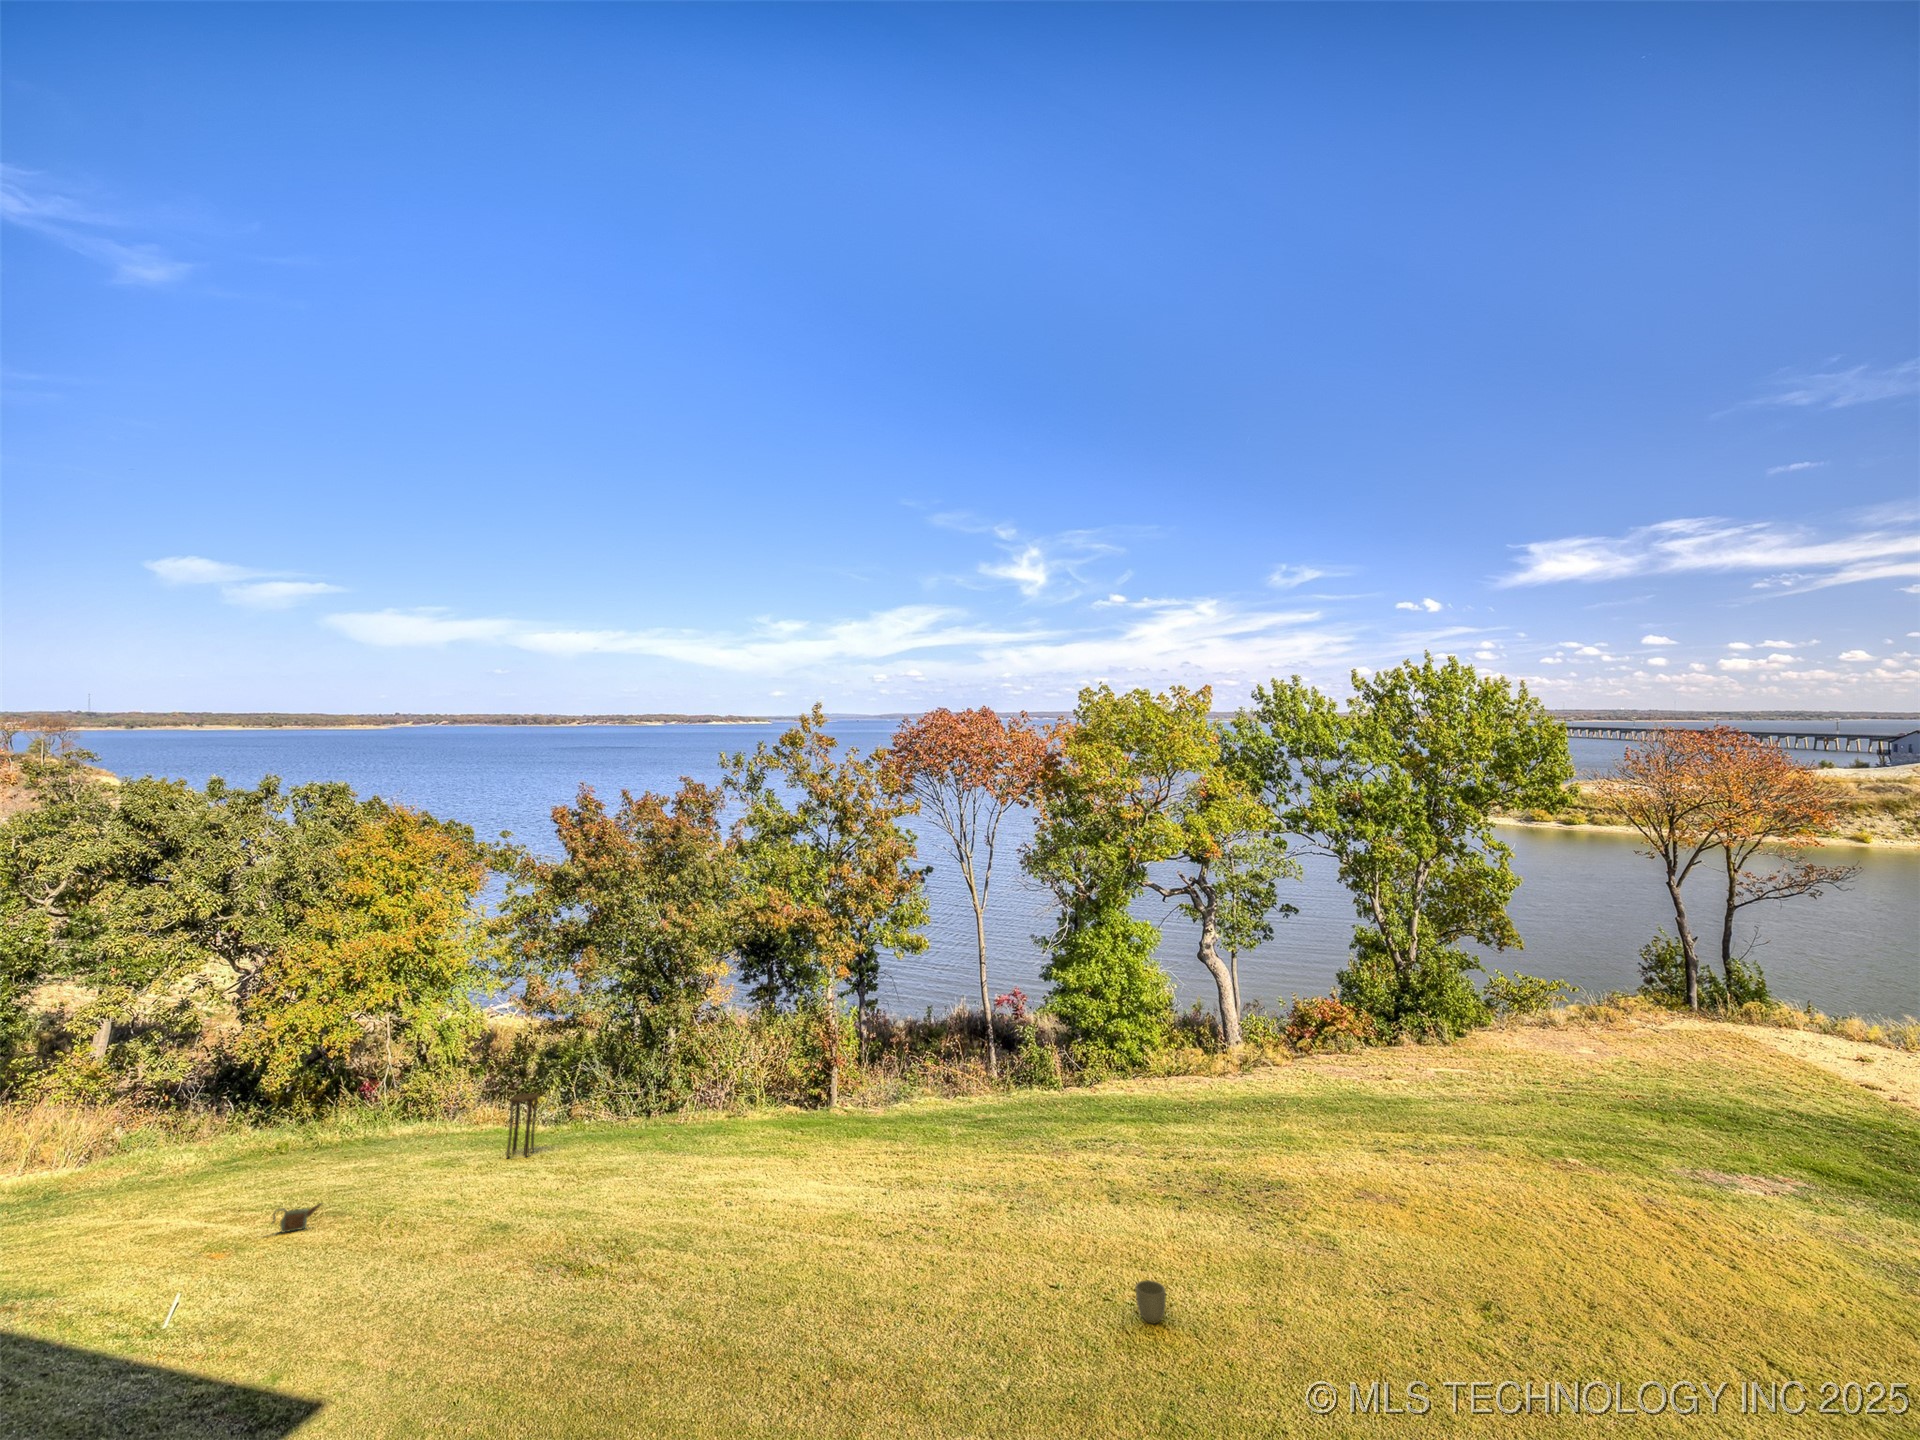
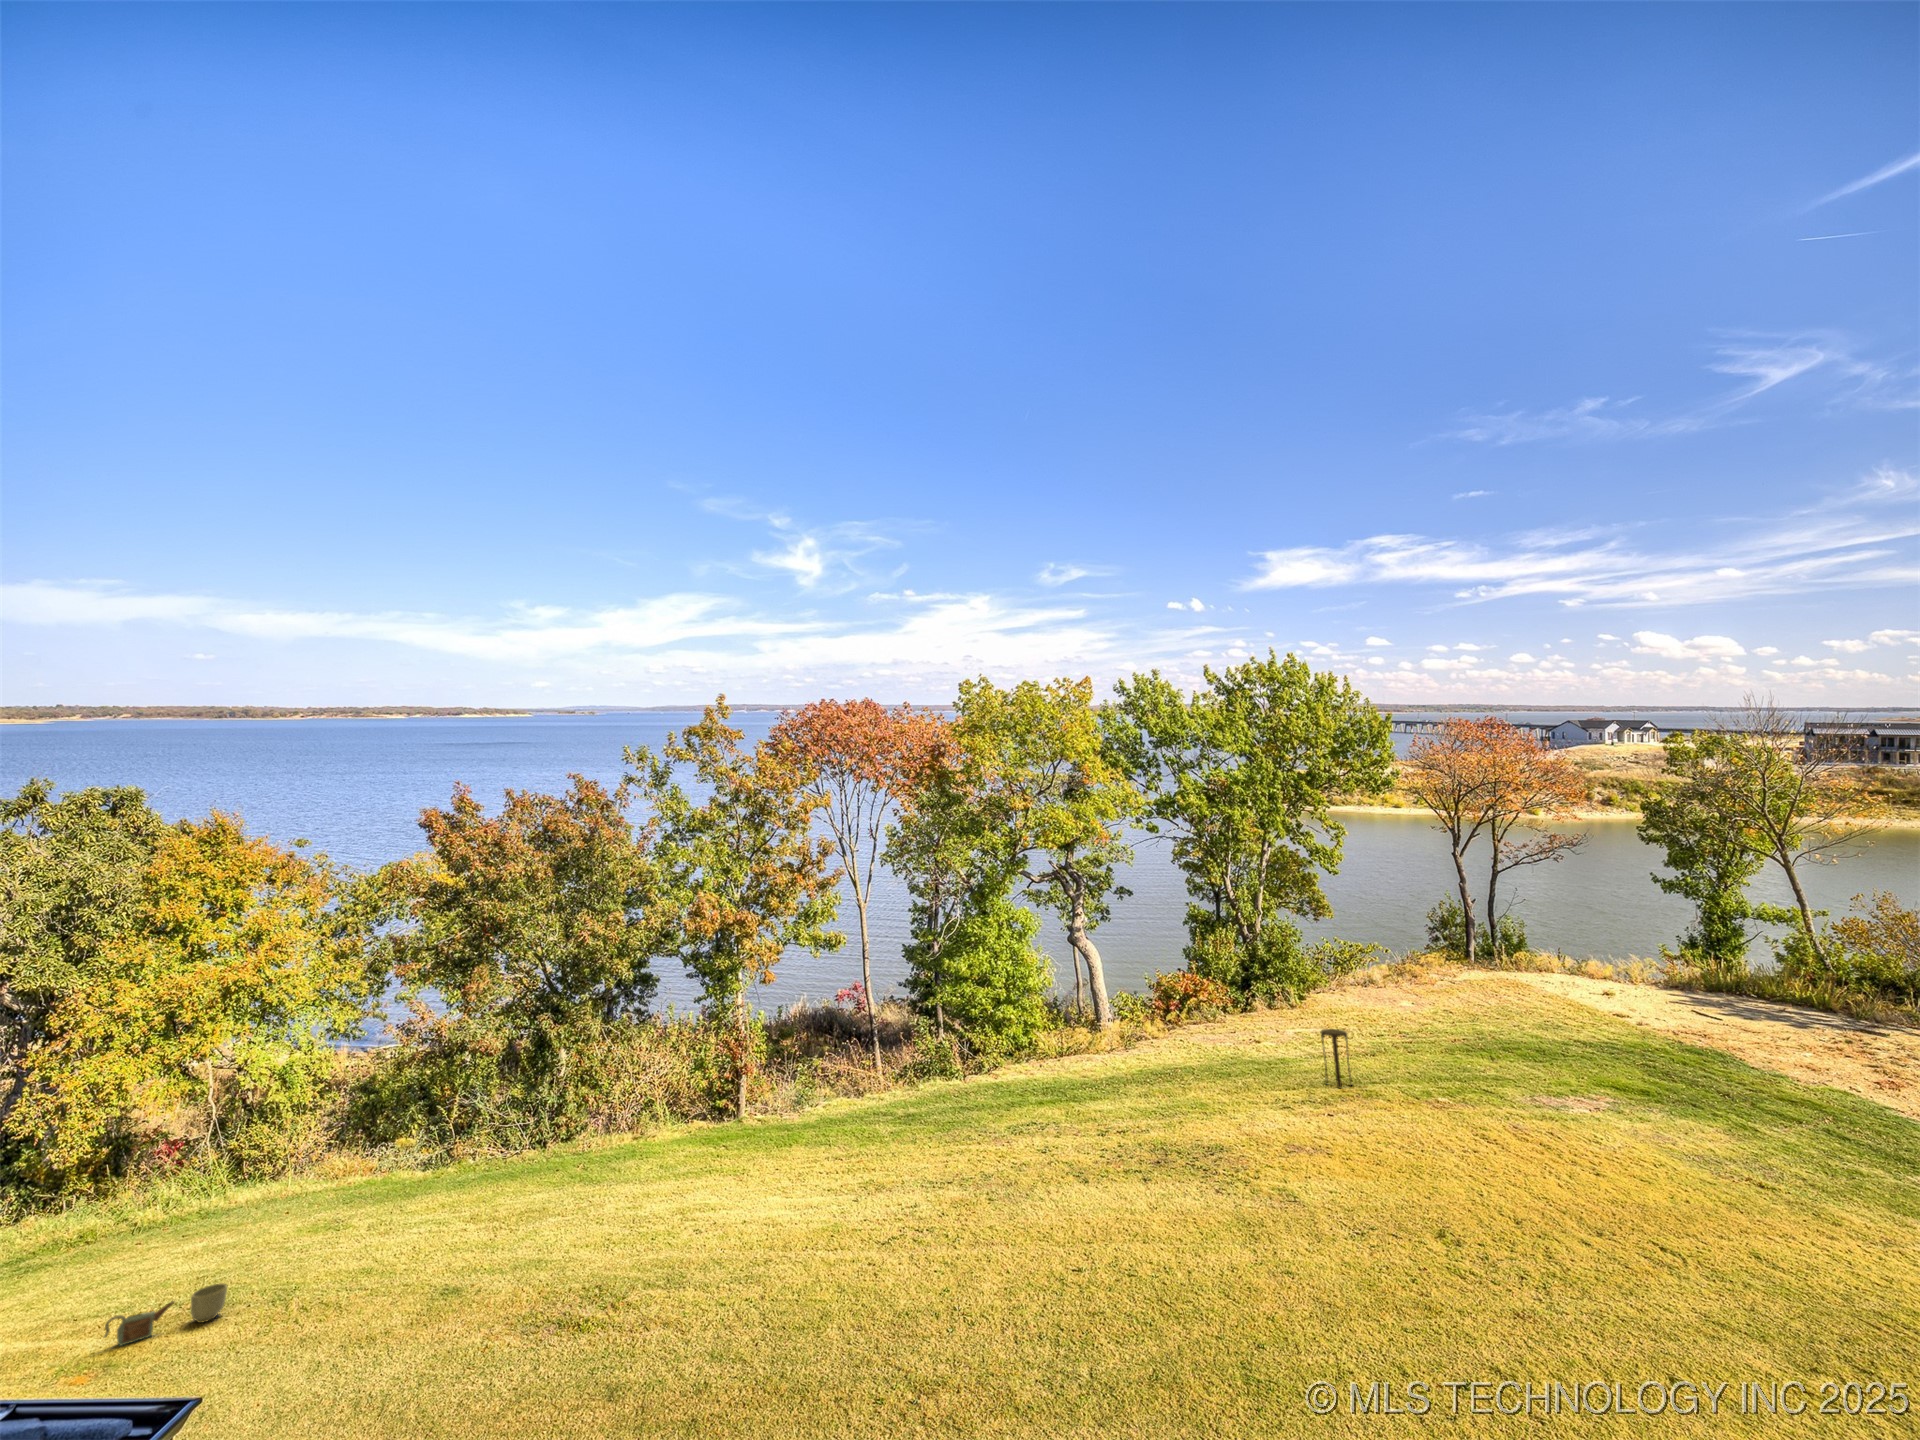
stool: present [506,1093,539,1159] -> present [1321,1029,1352,1088]
planter: present [1135,1280,1166,1324] -> present [191,1283,227,1323]

